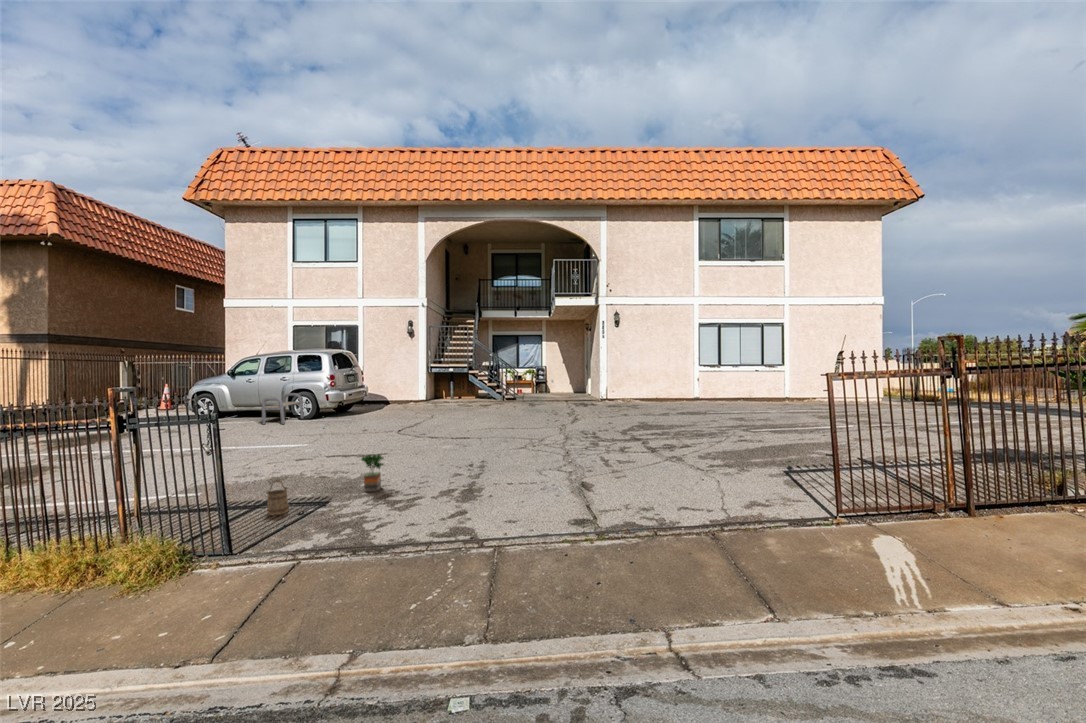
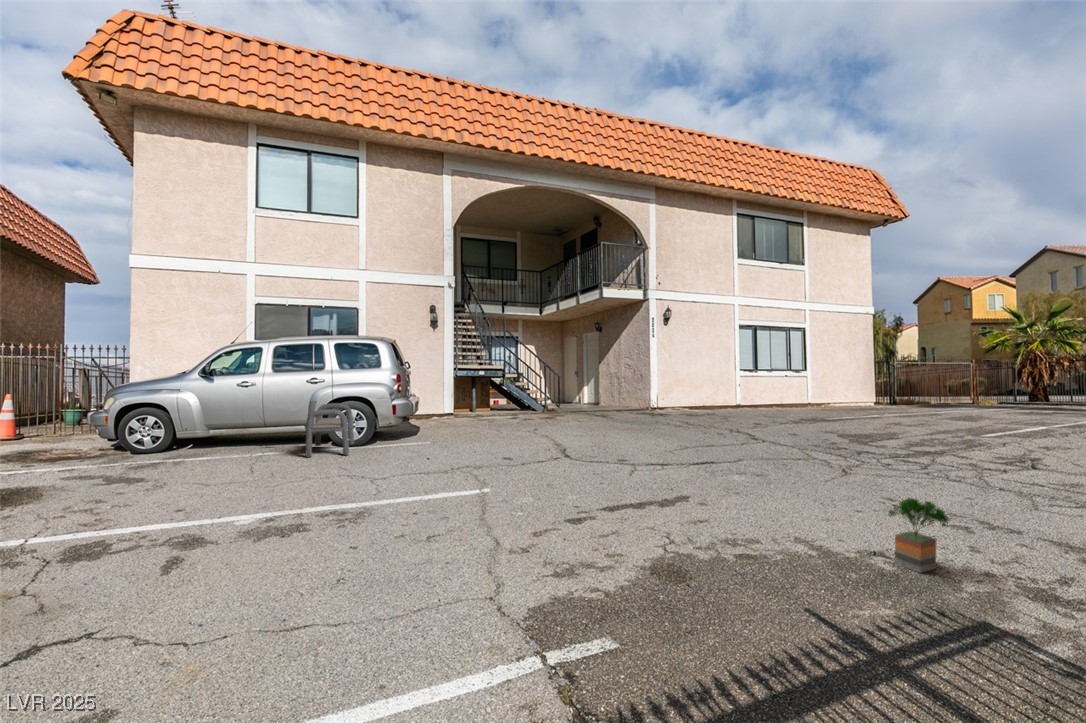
bucket: present [267,481,289,515] -> none [931,581,991,671]

